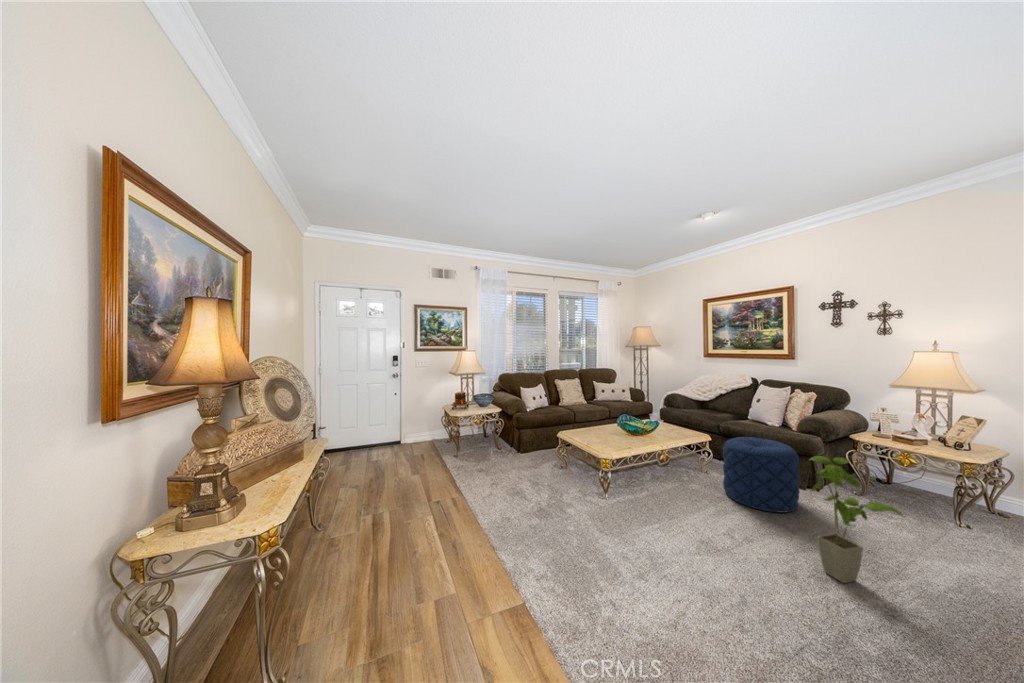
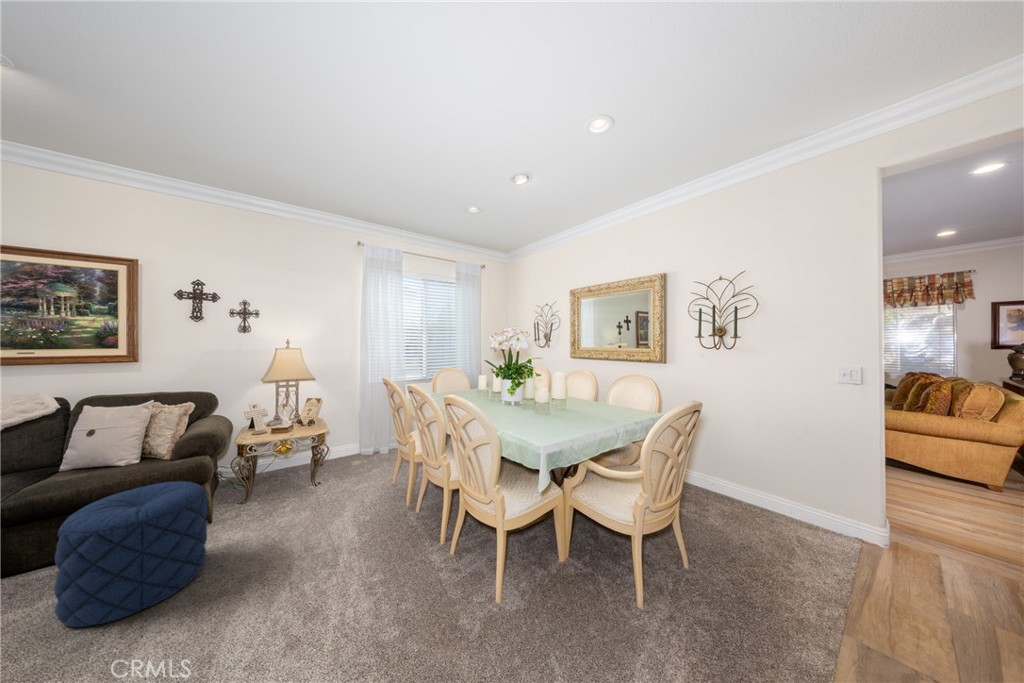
house plant: present [810,456,903,583] -> none [278,464,361,610]

